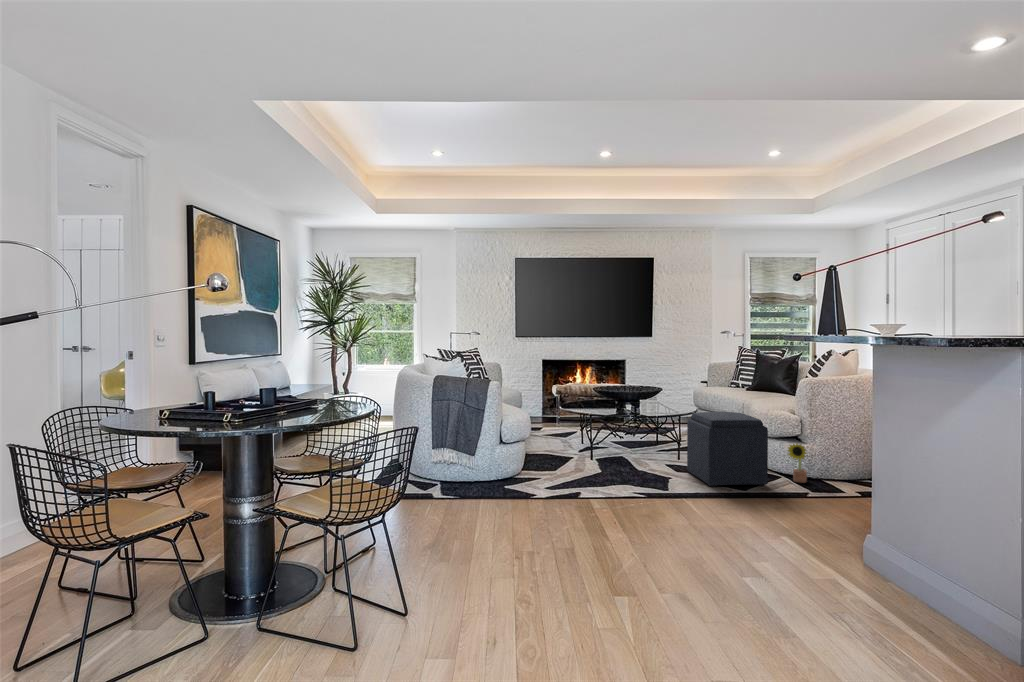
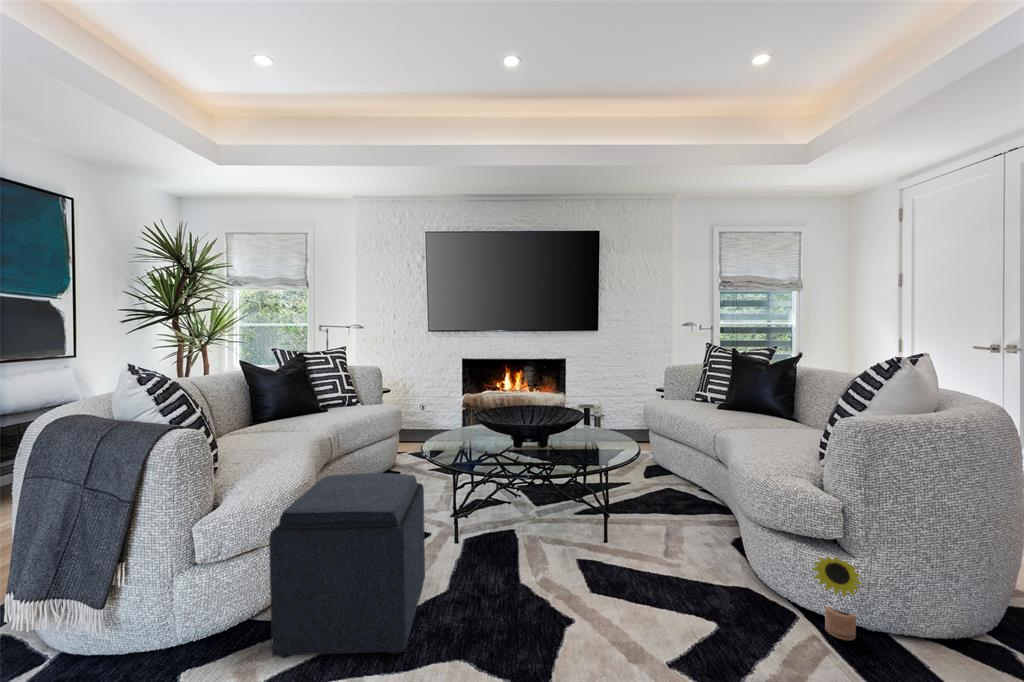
ottoman: present [687,412,768,487] -> present [269,473,425,658]

